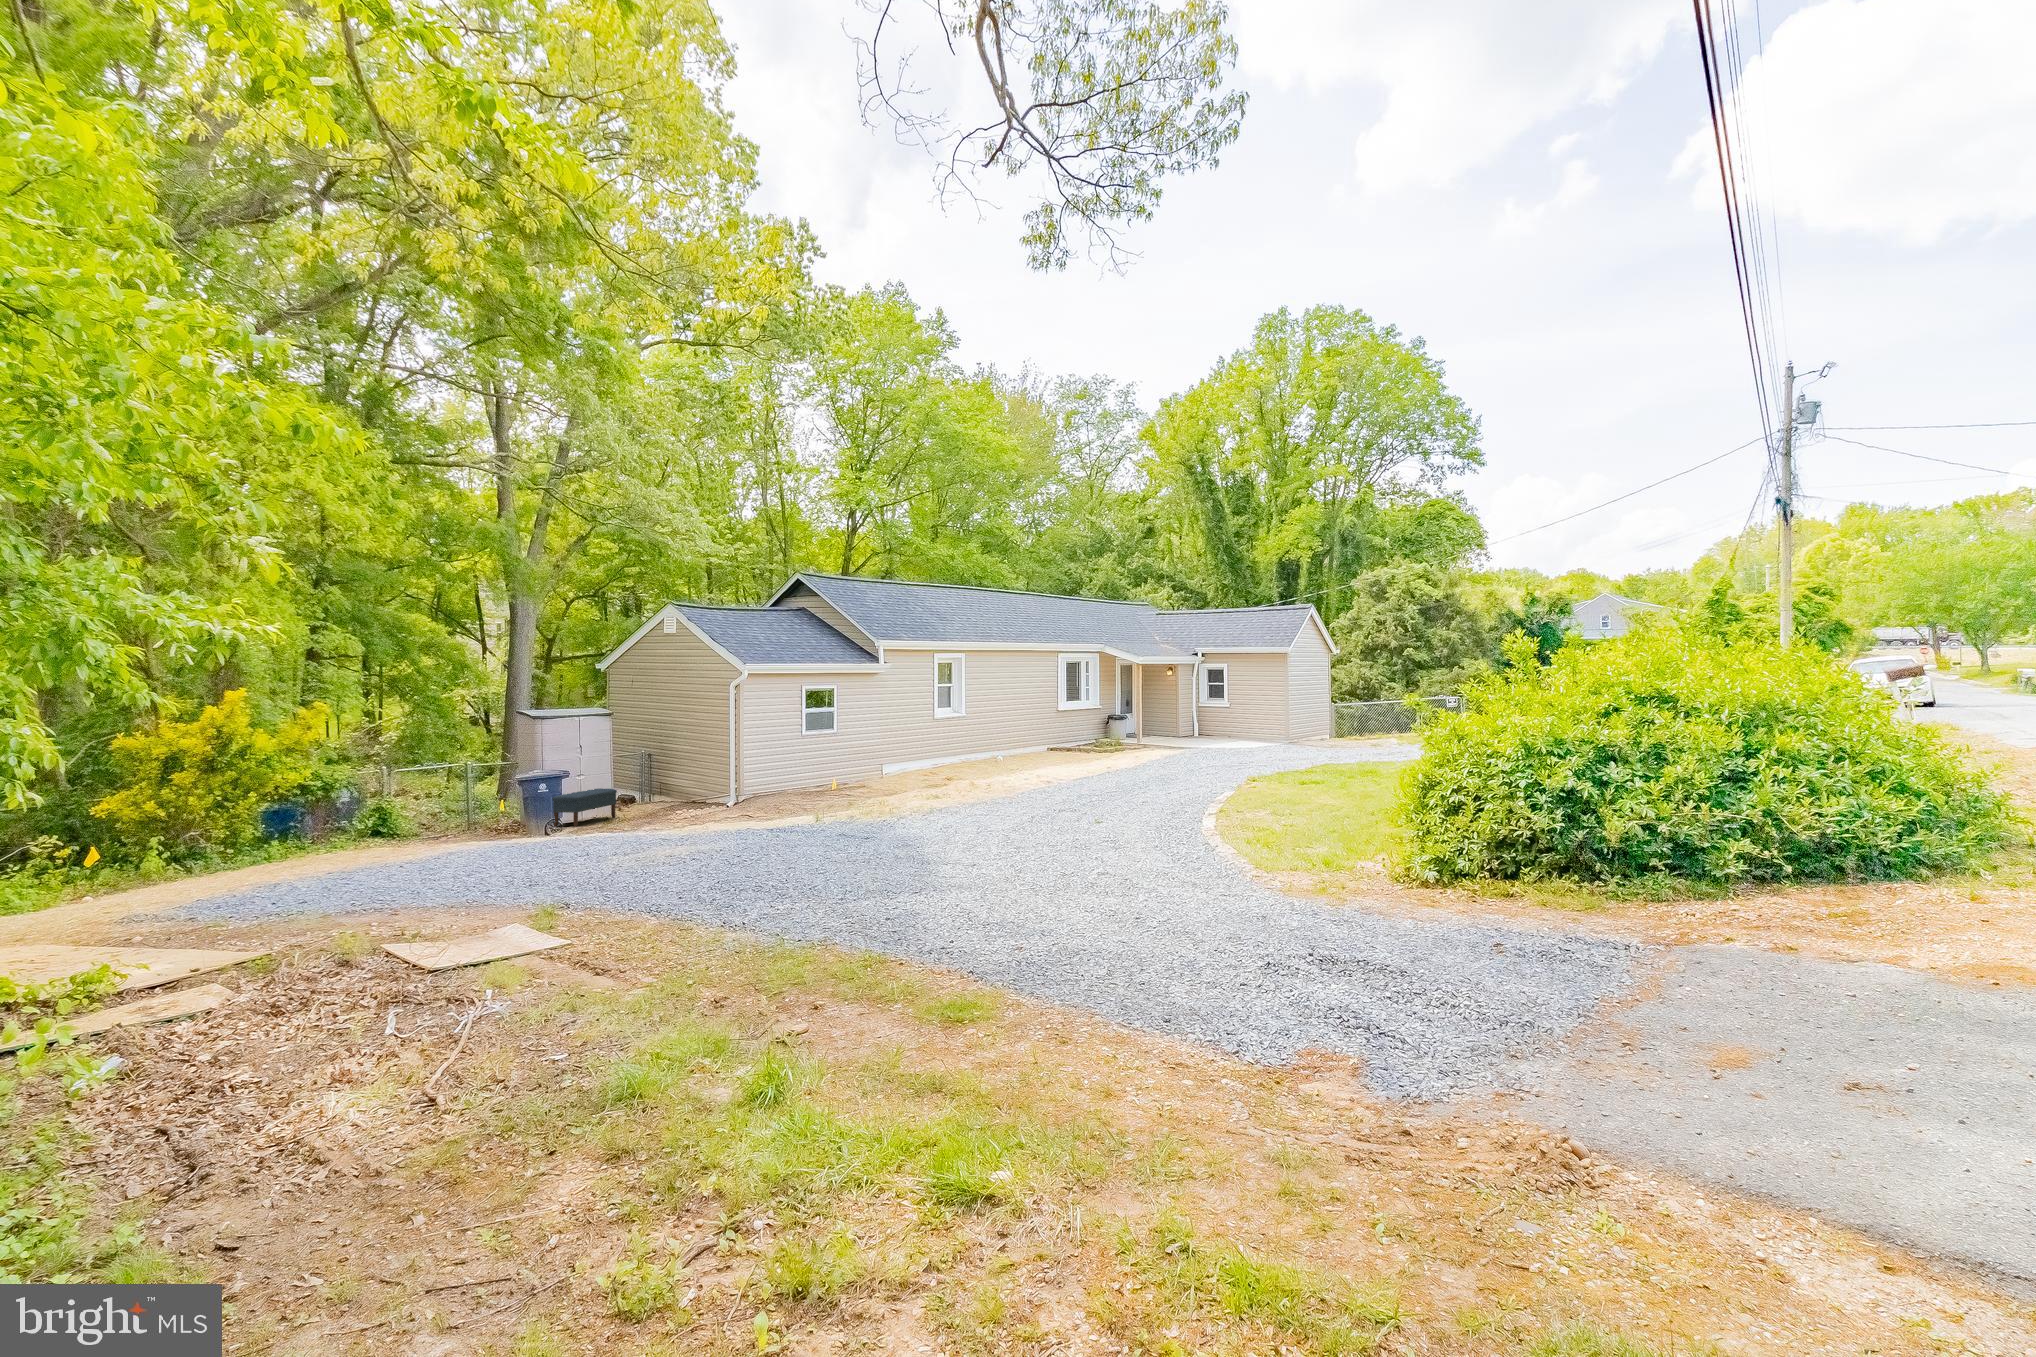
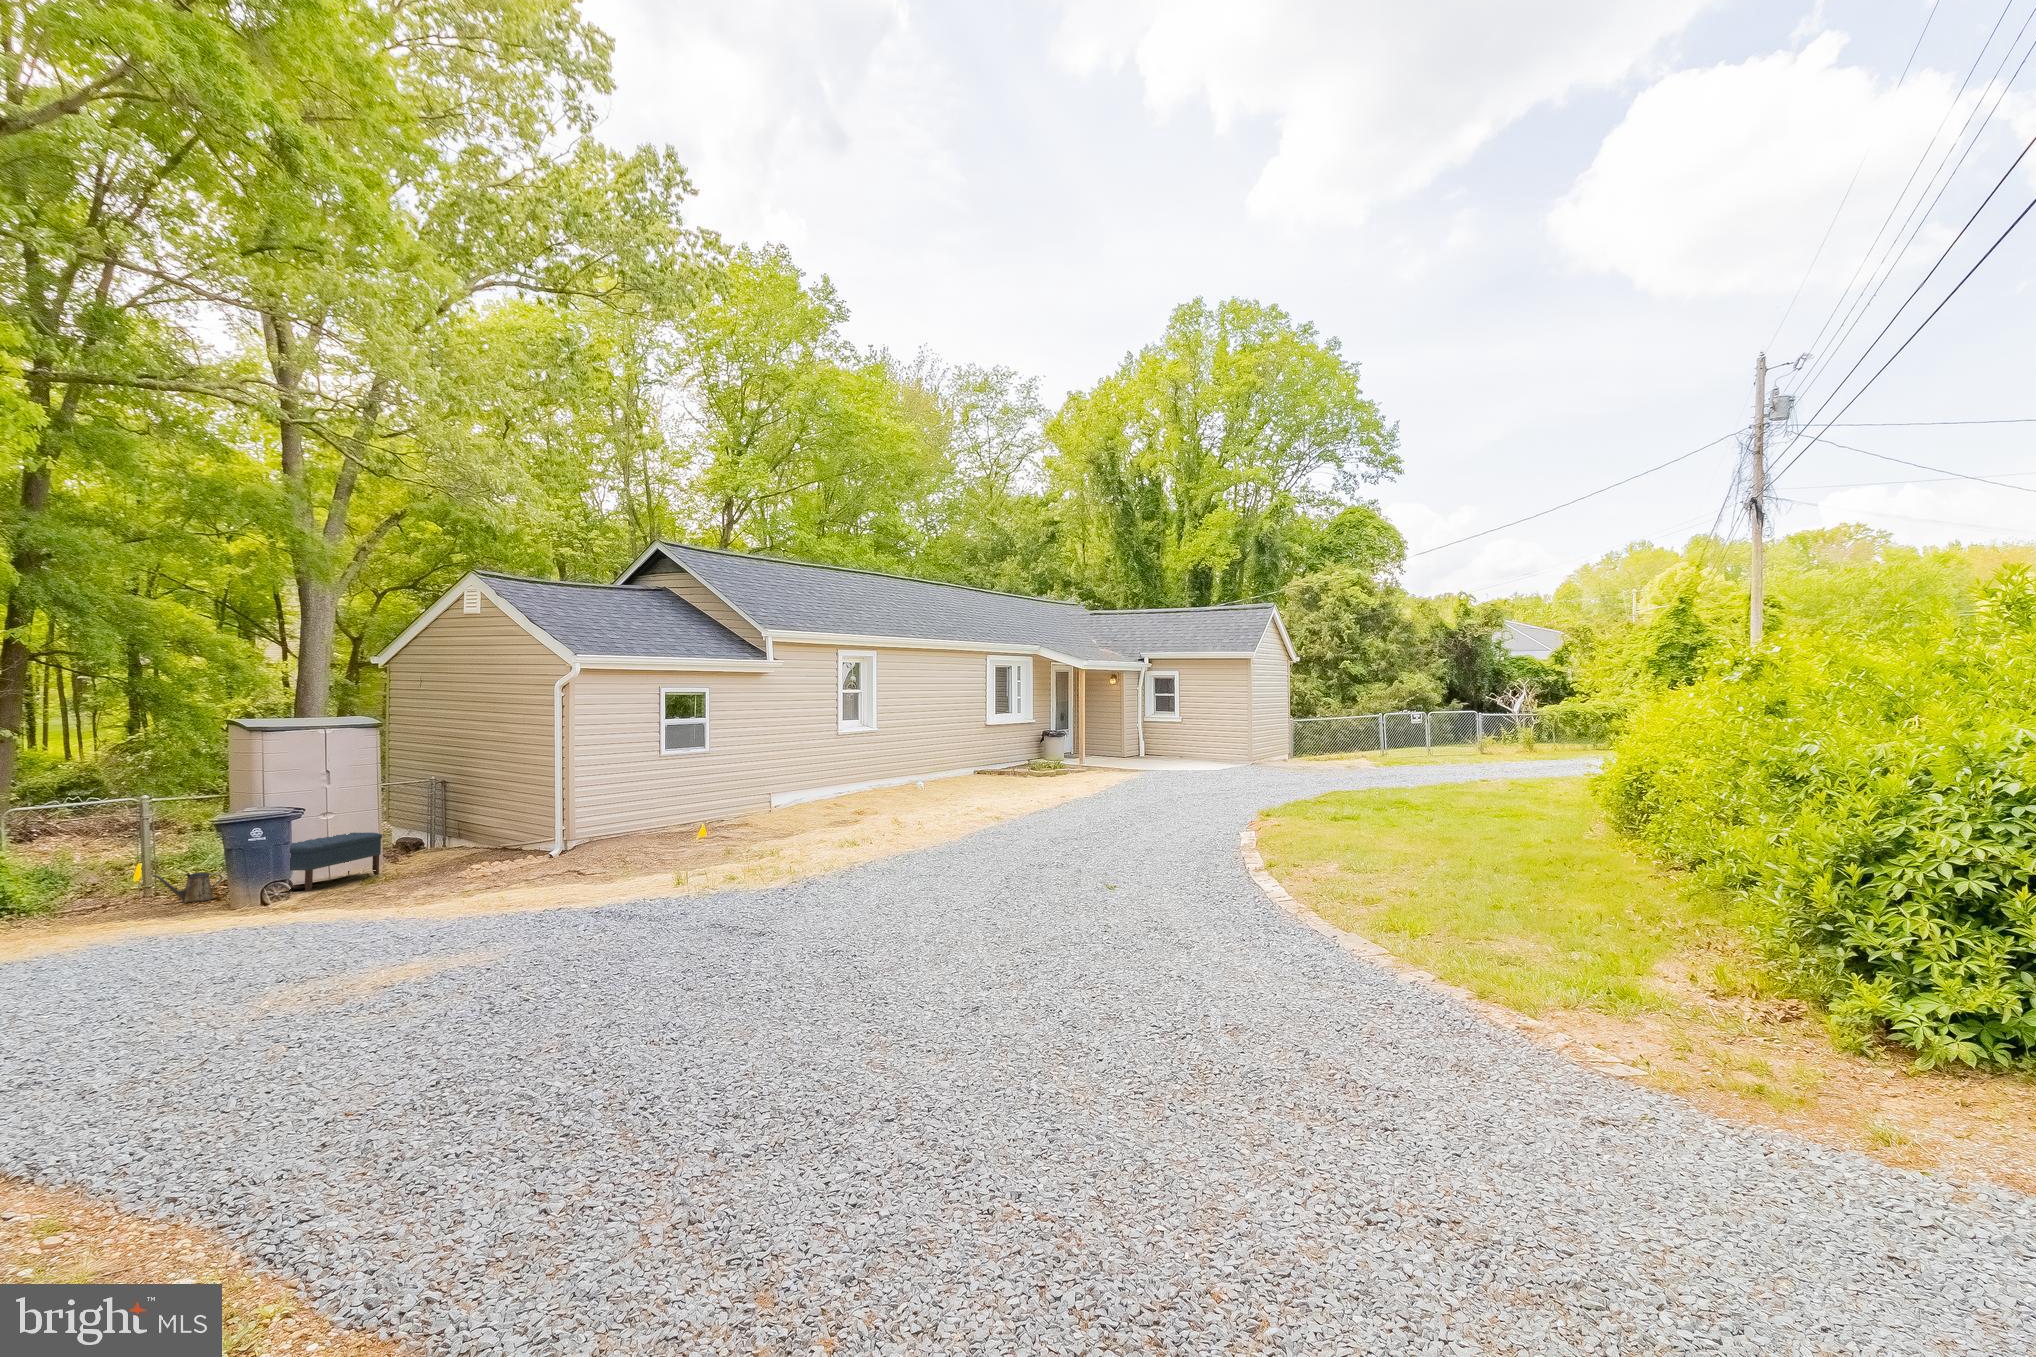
watering can: none [487,812,525,831] -> present [152,872,222,902]

